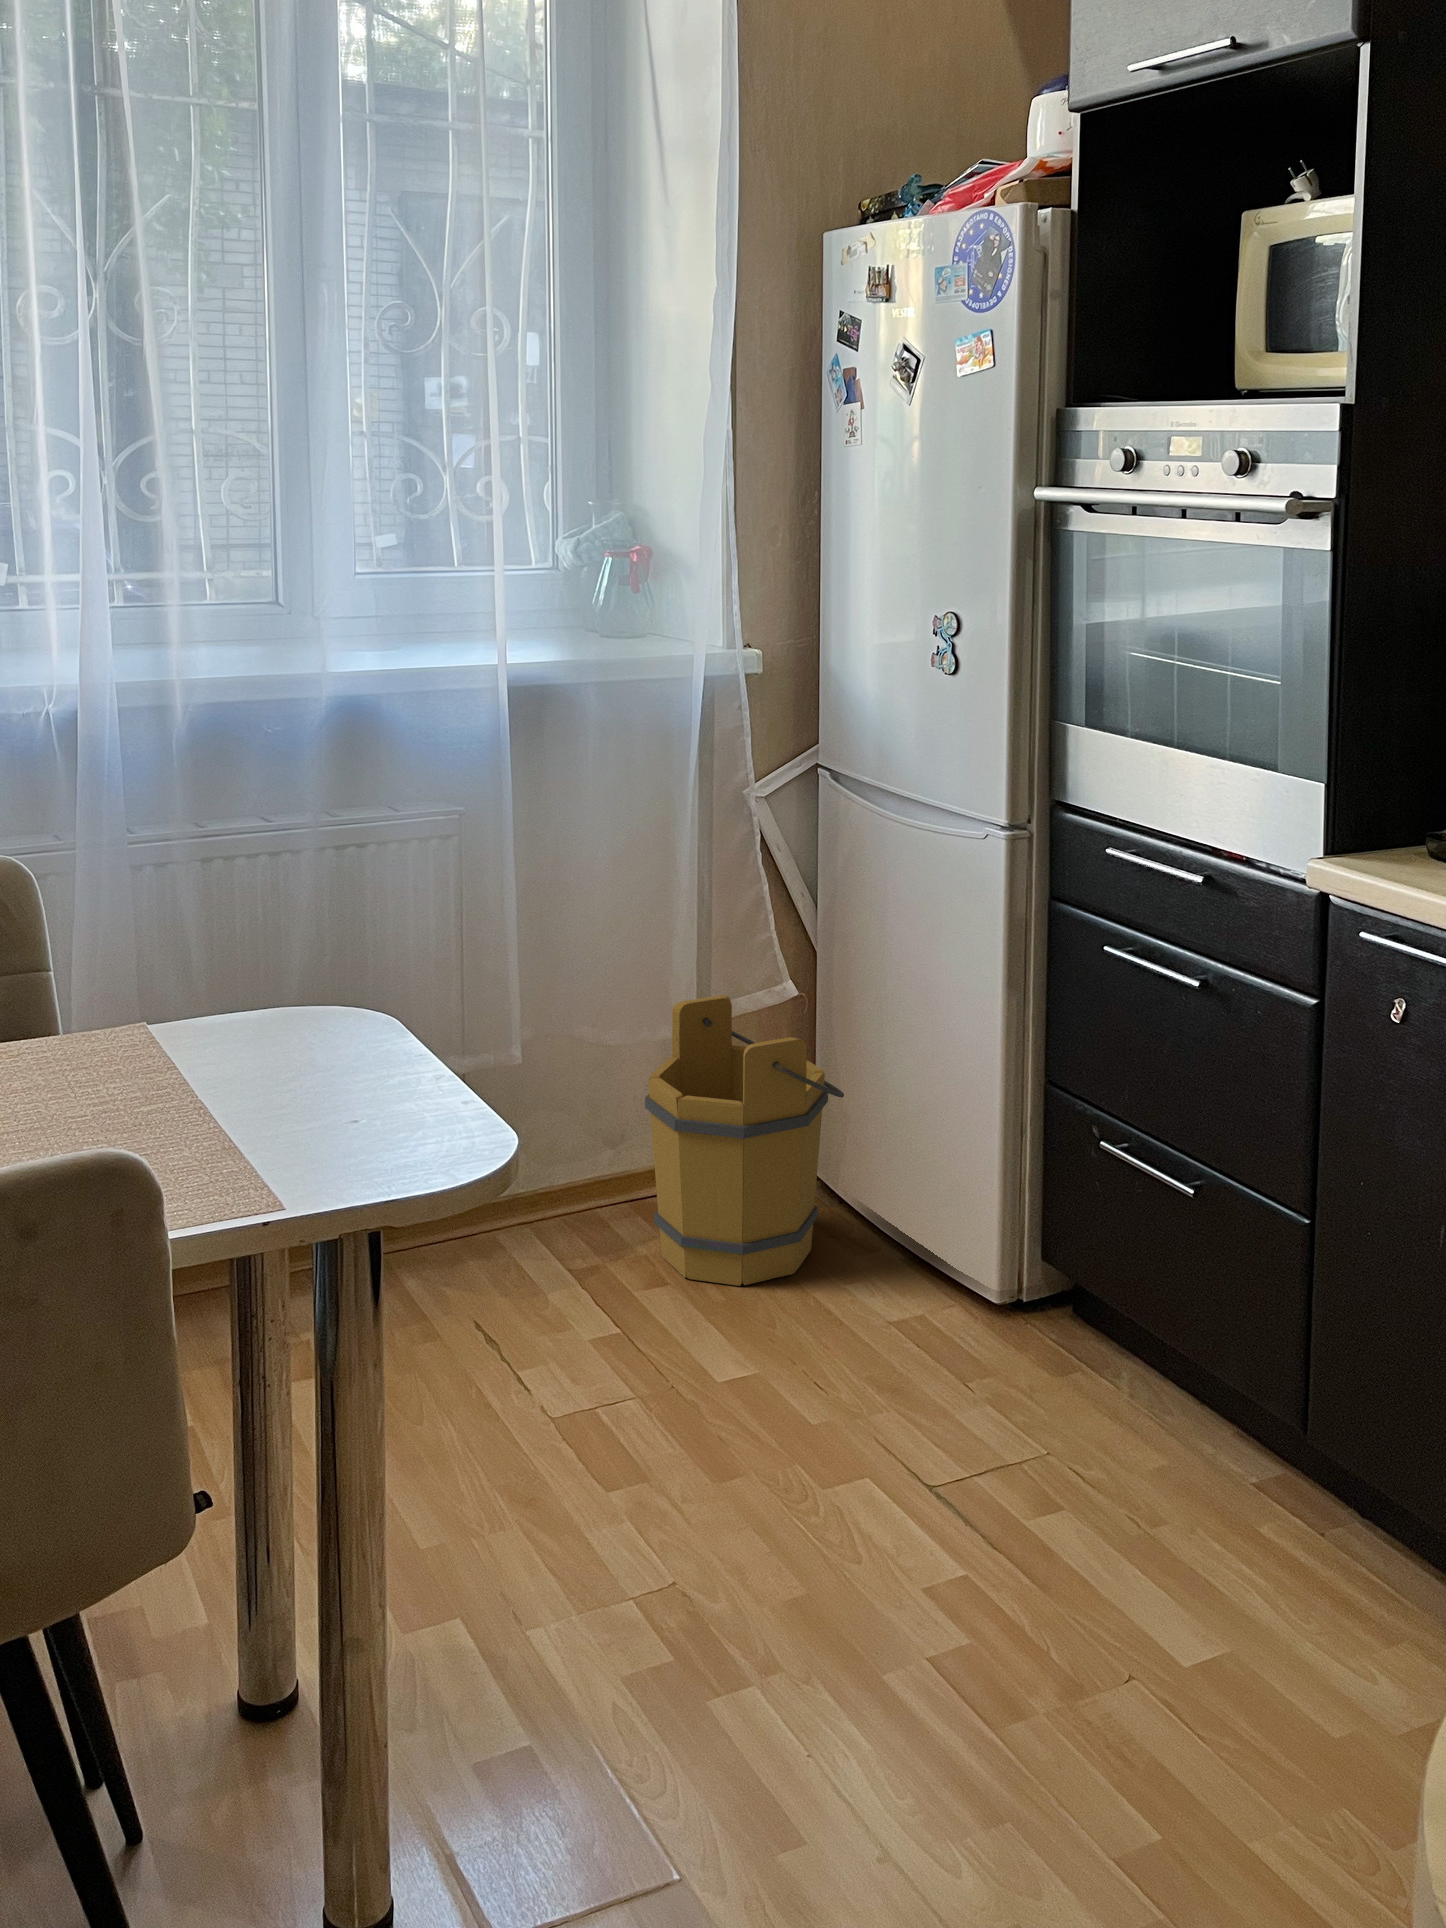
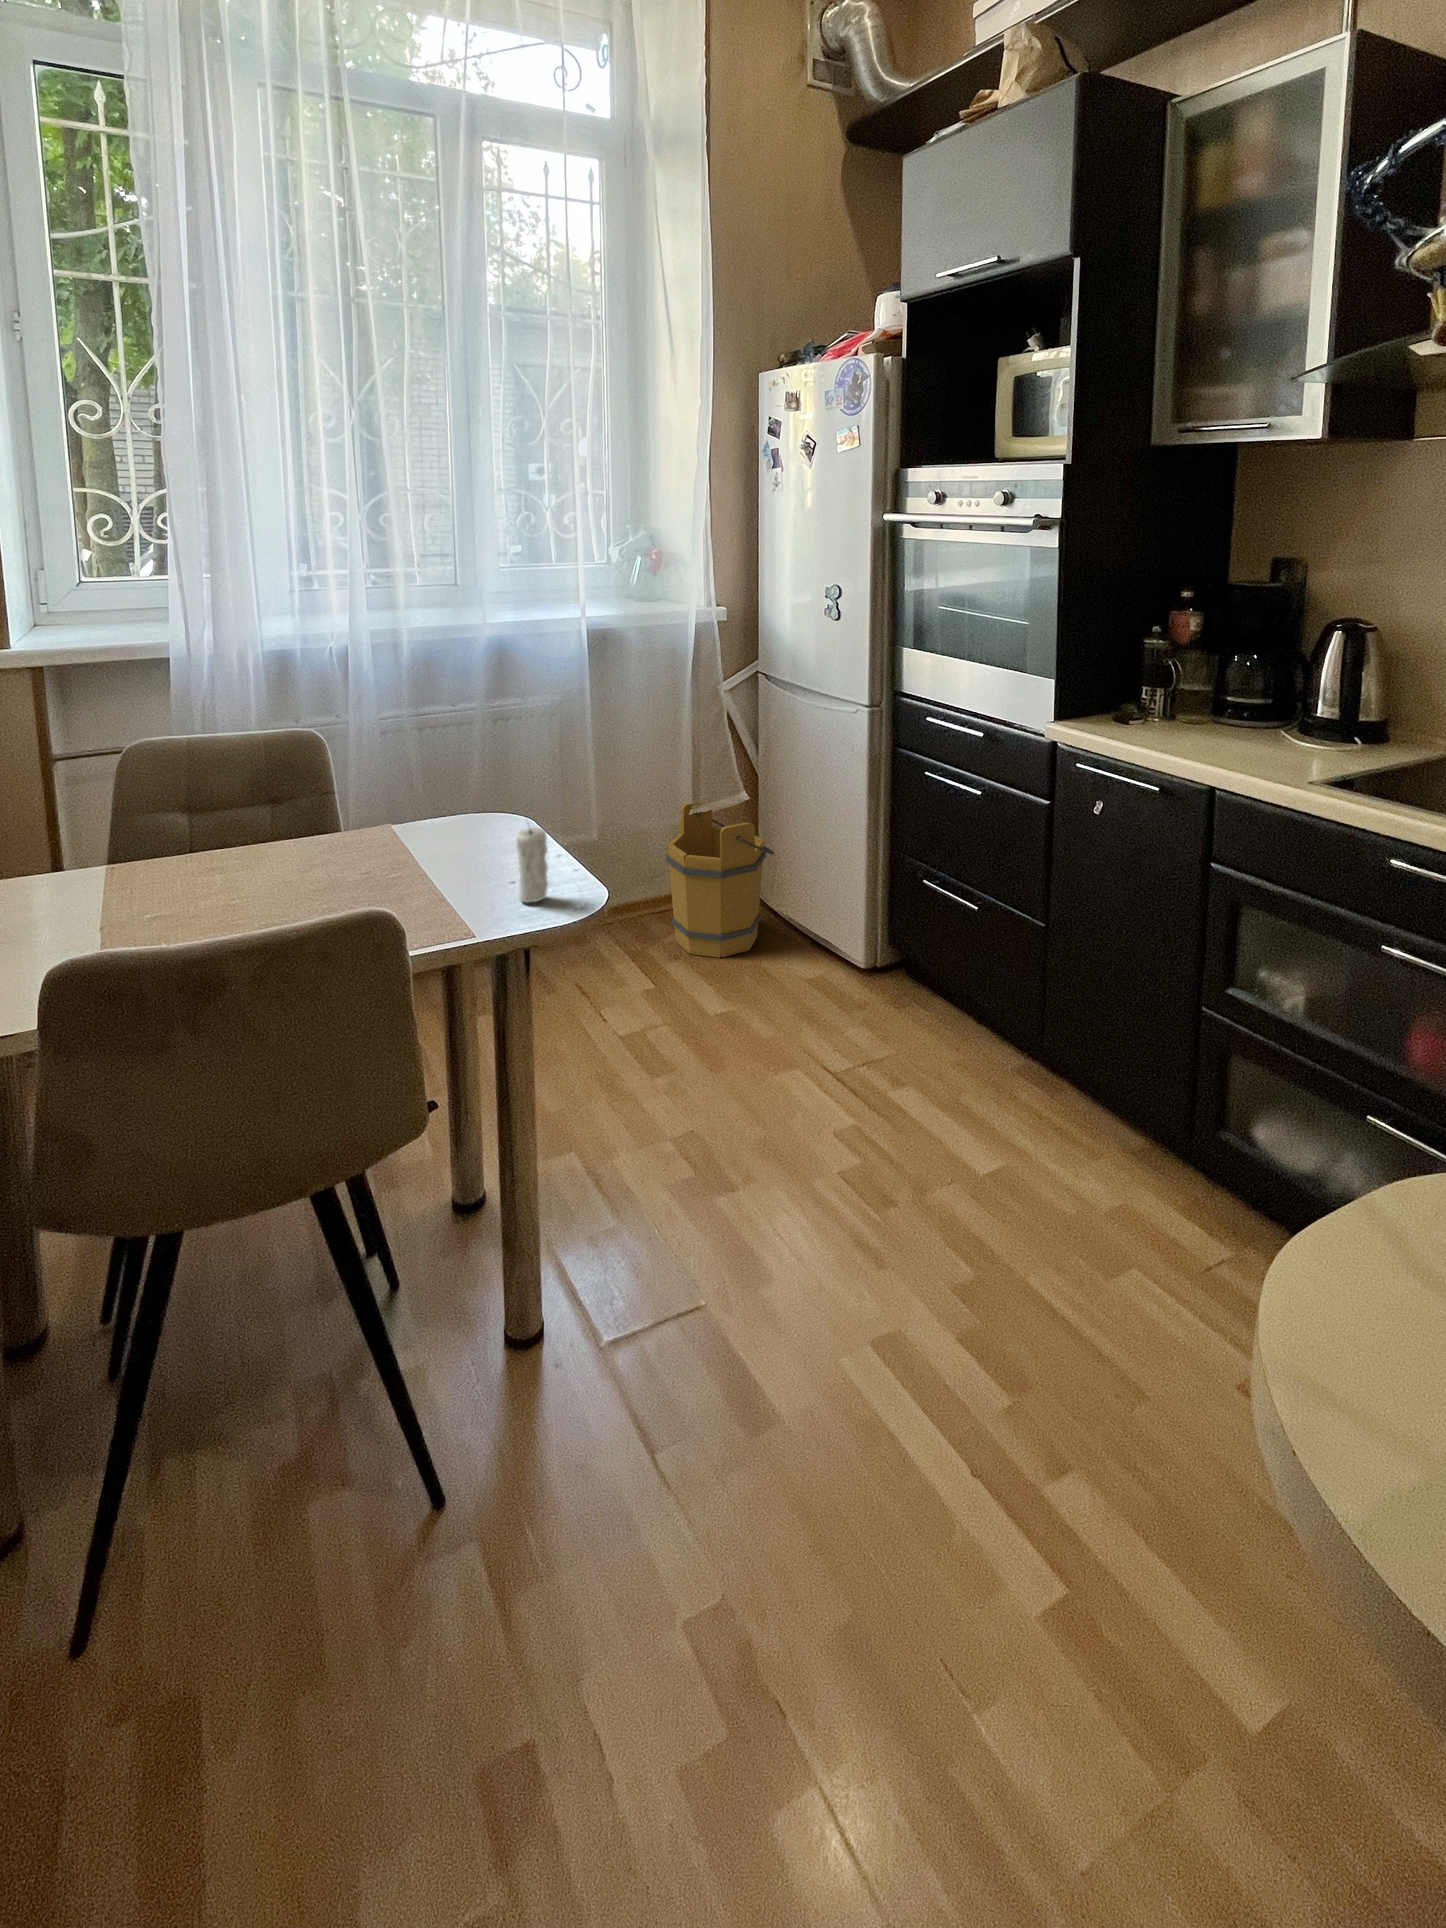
candle: none [354,1008,409,1156] -> present [516,827,548,902]

